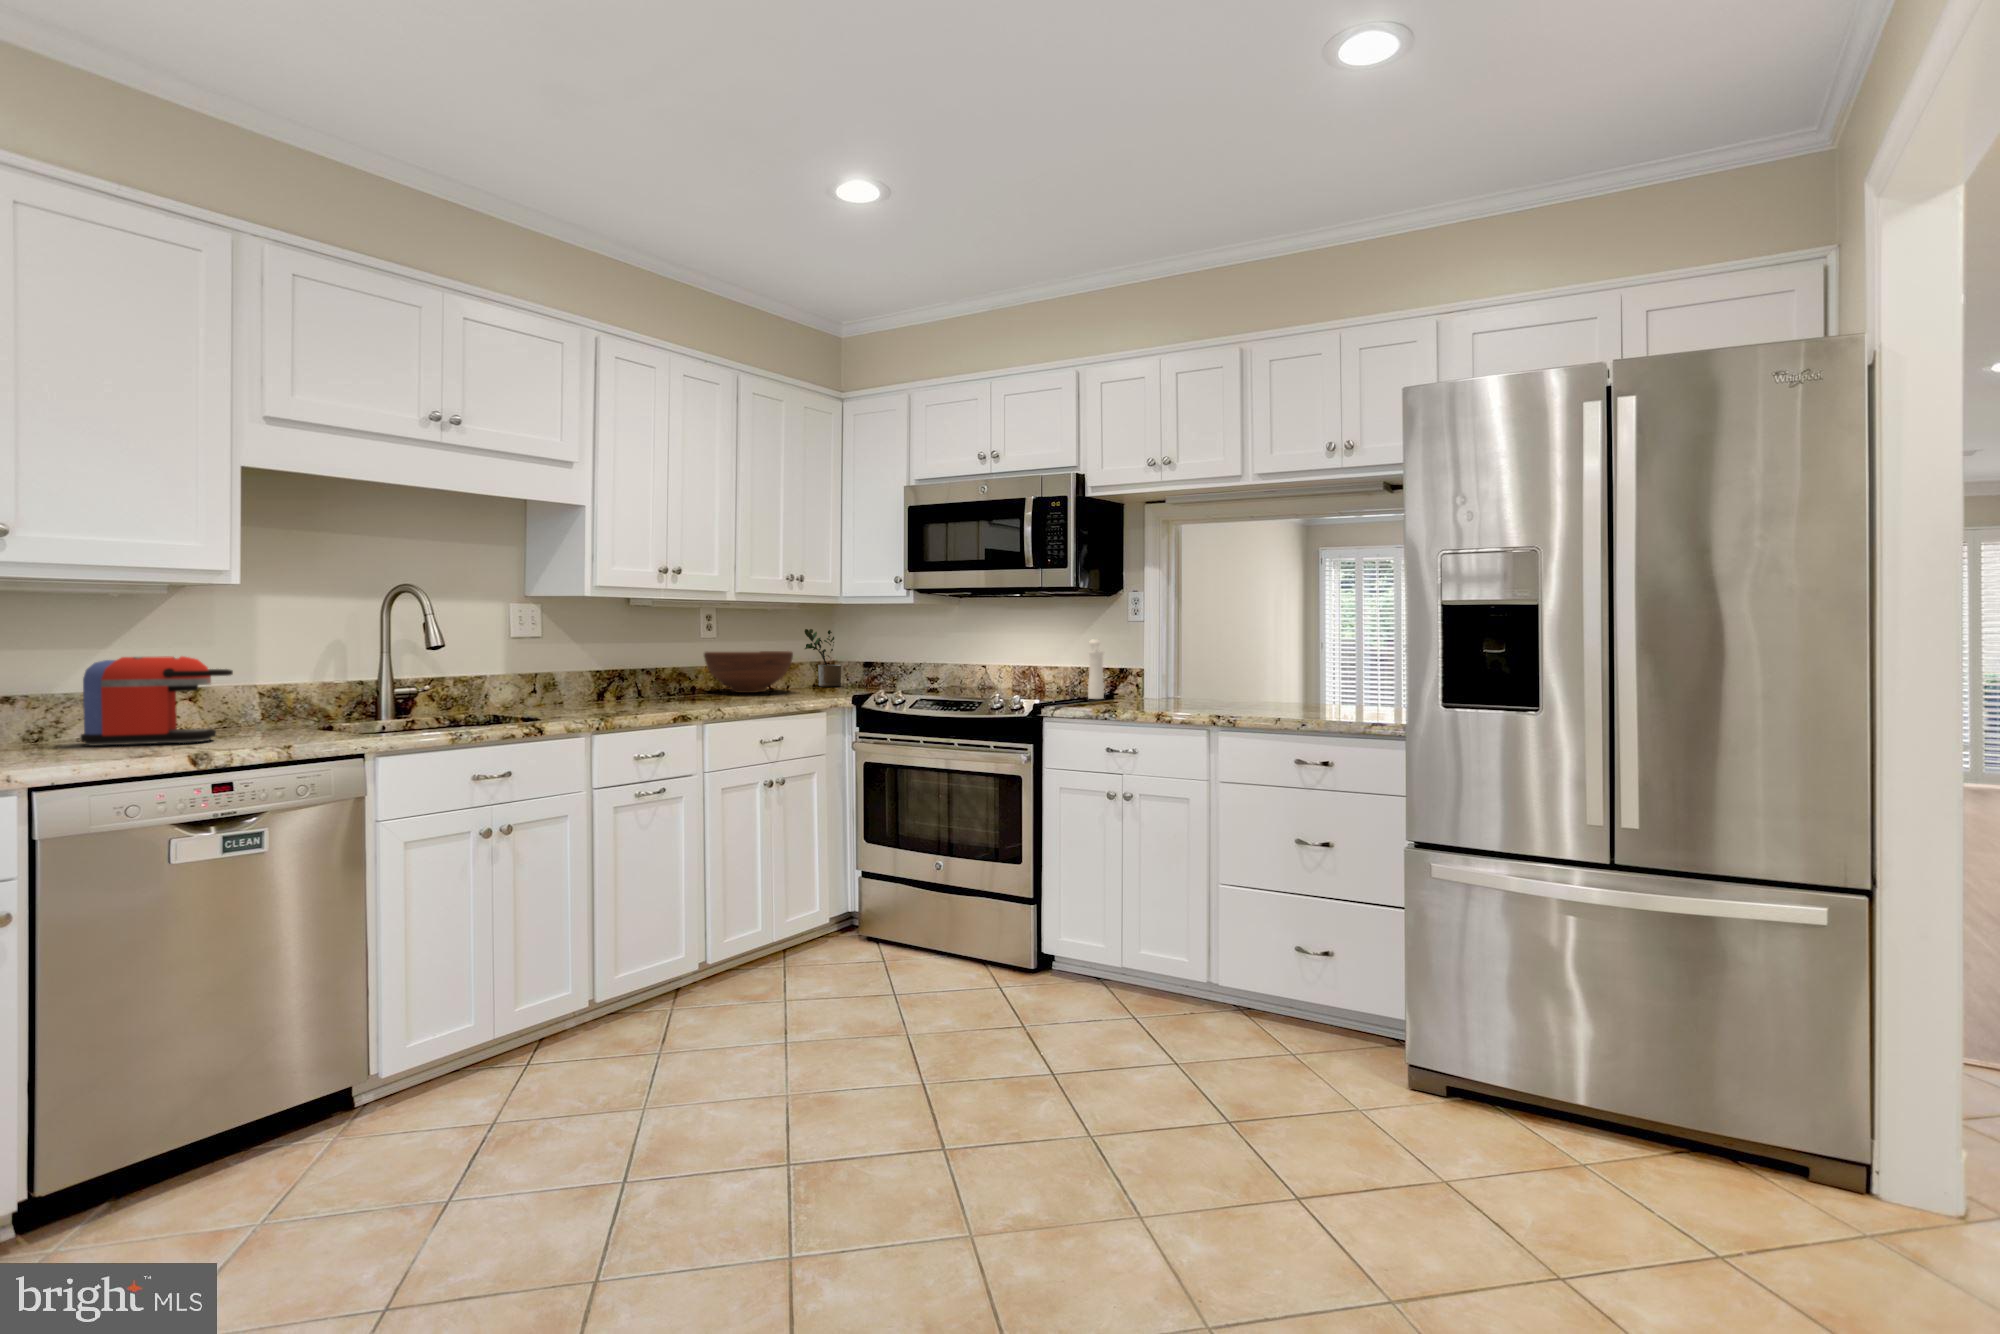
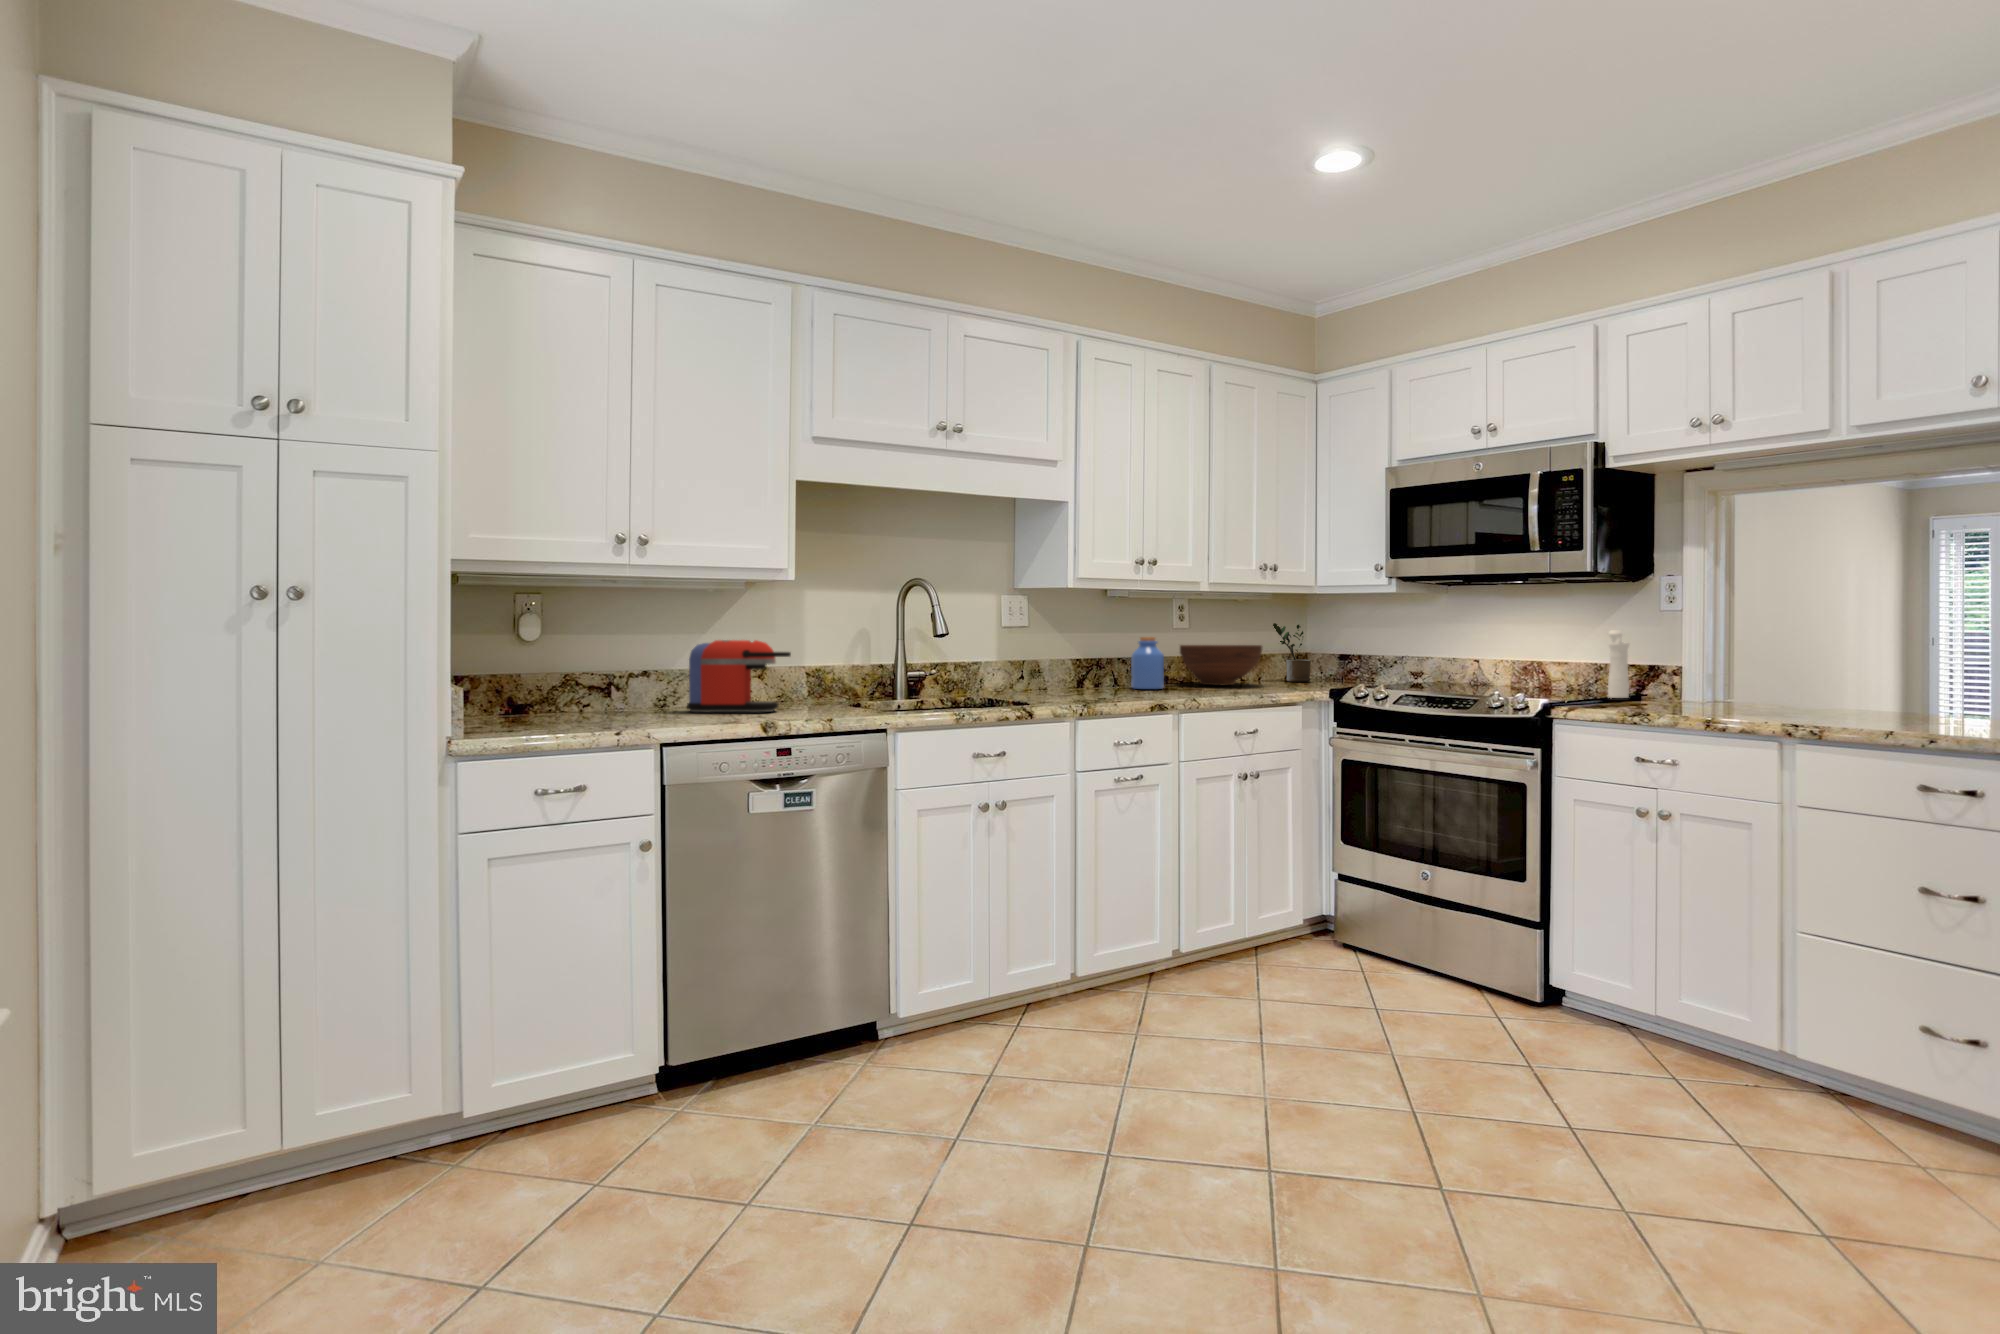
jar: none [657,644,692,699] -> present [1131,637,1164,689]

